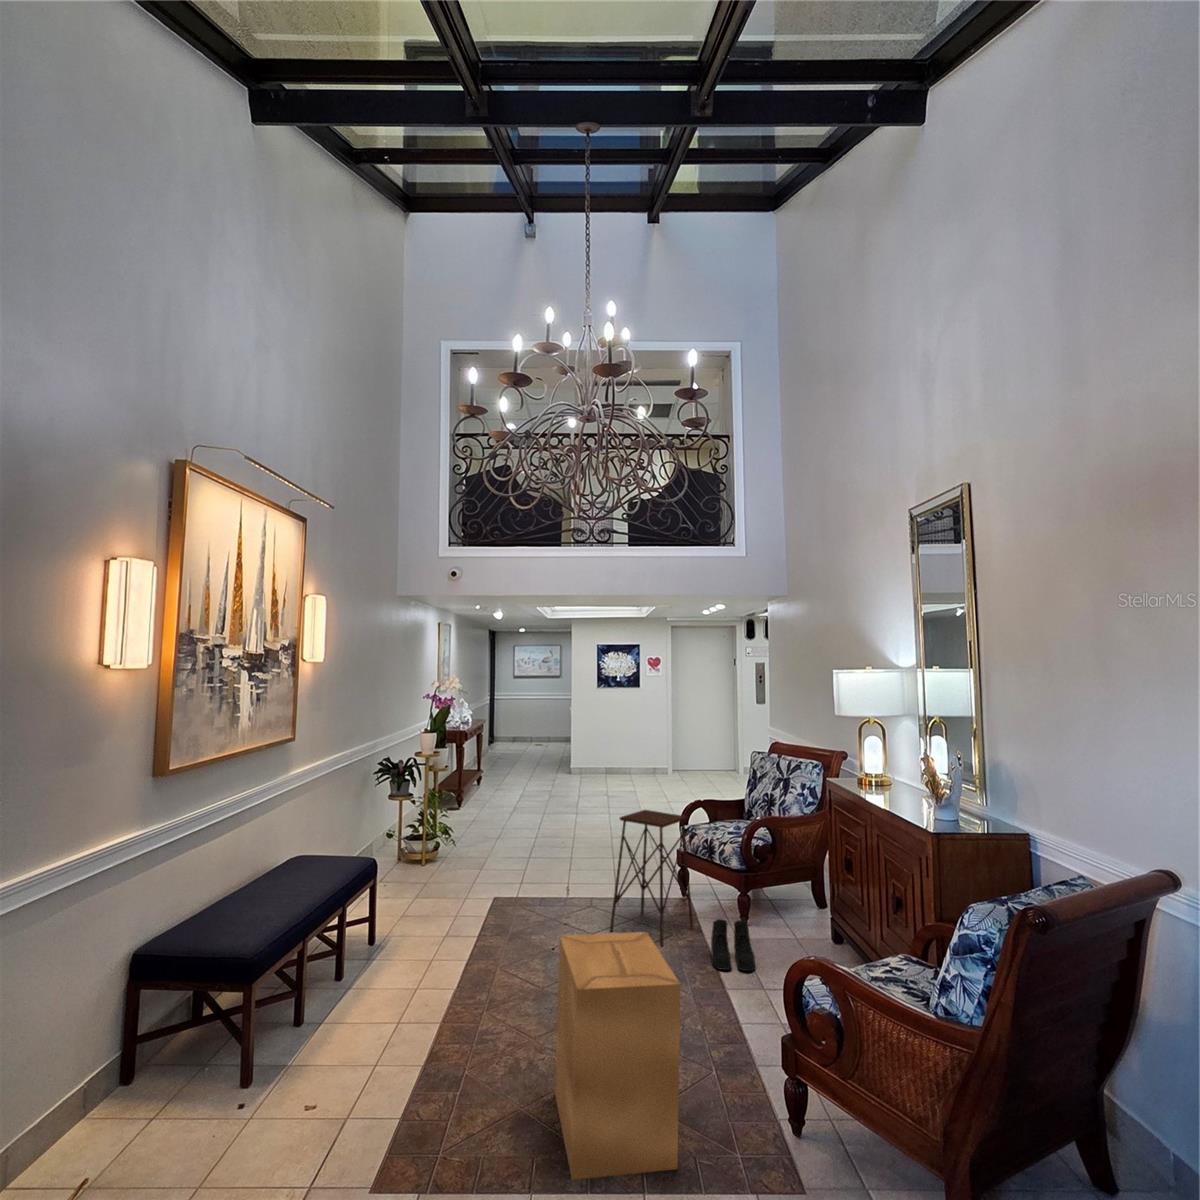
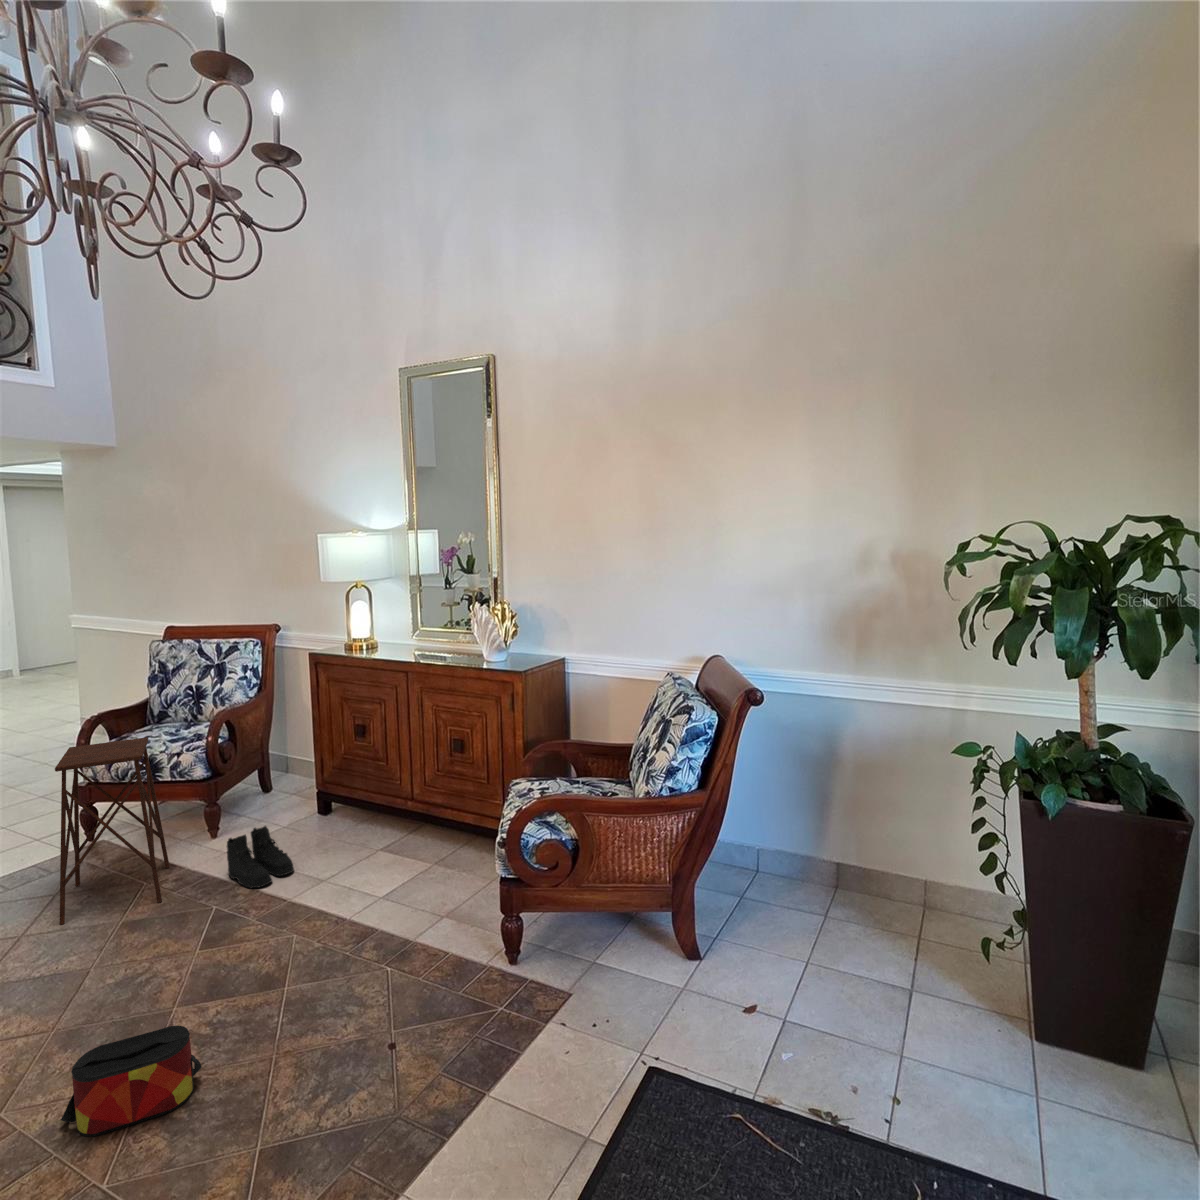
cardboard box: present [555,932,680,1180] -> none [267,865,477,1149]
bag: none [491,984,554,1053] -> present [61,1026,201,1137]

